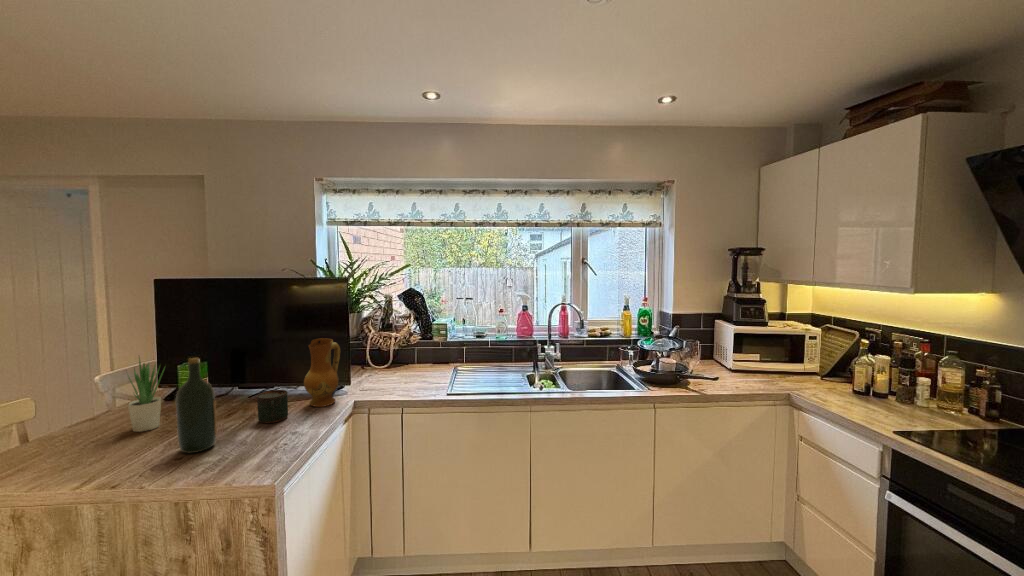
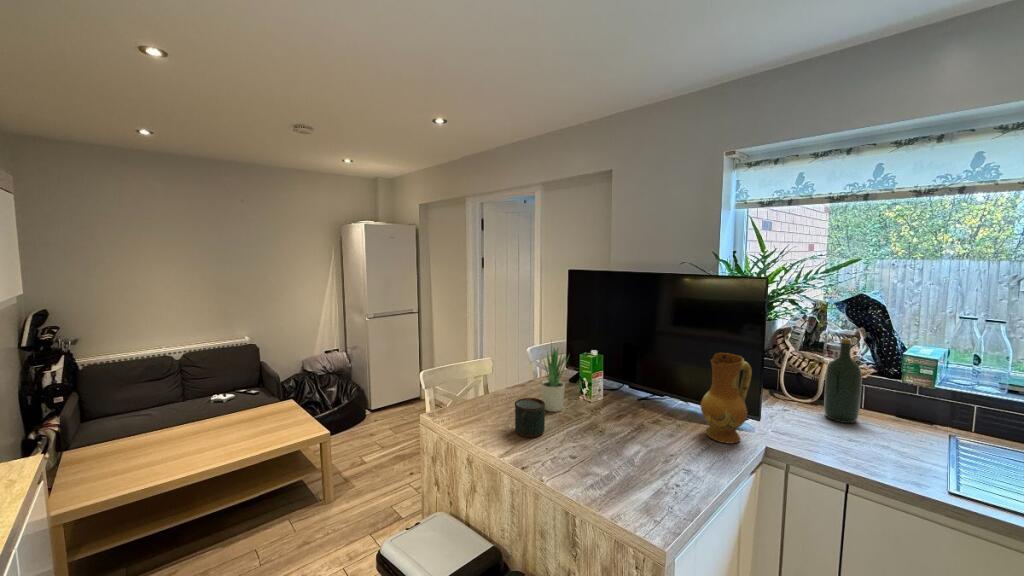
wine bottle: present [176,358,217,453] -> present [824,339,862,423]
mug: present [257,390,288,423] -> present [515,398,545,437]

